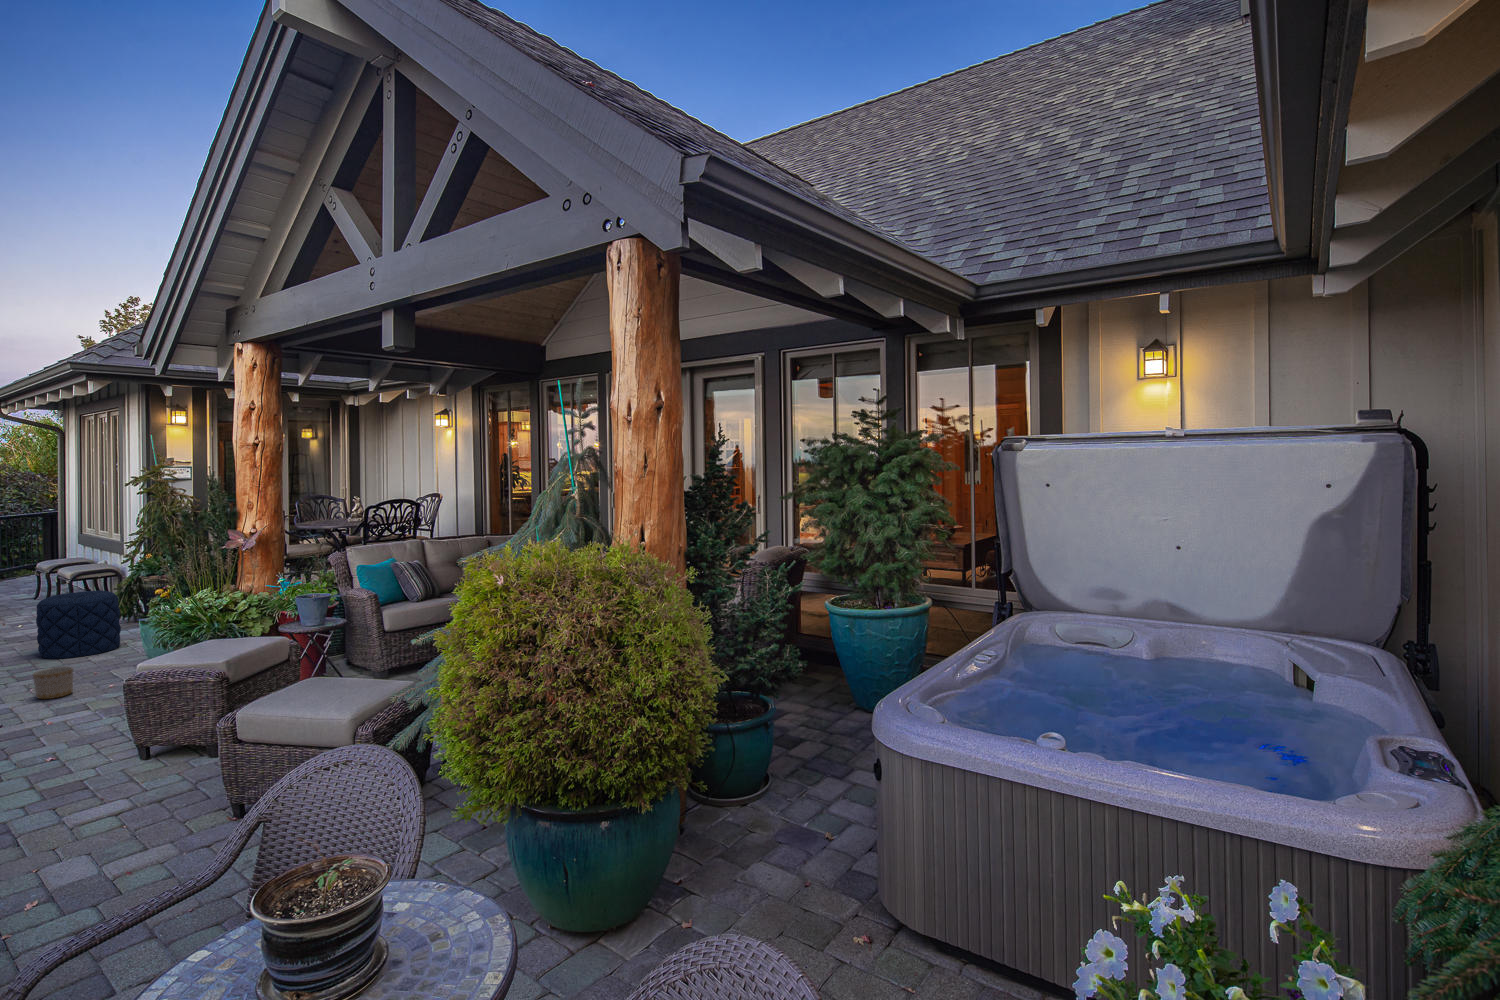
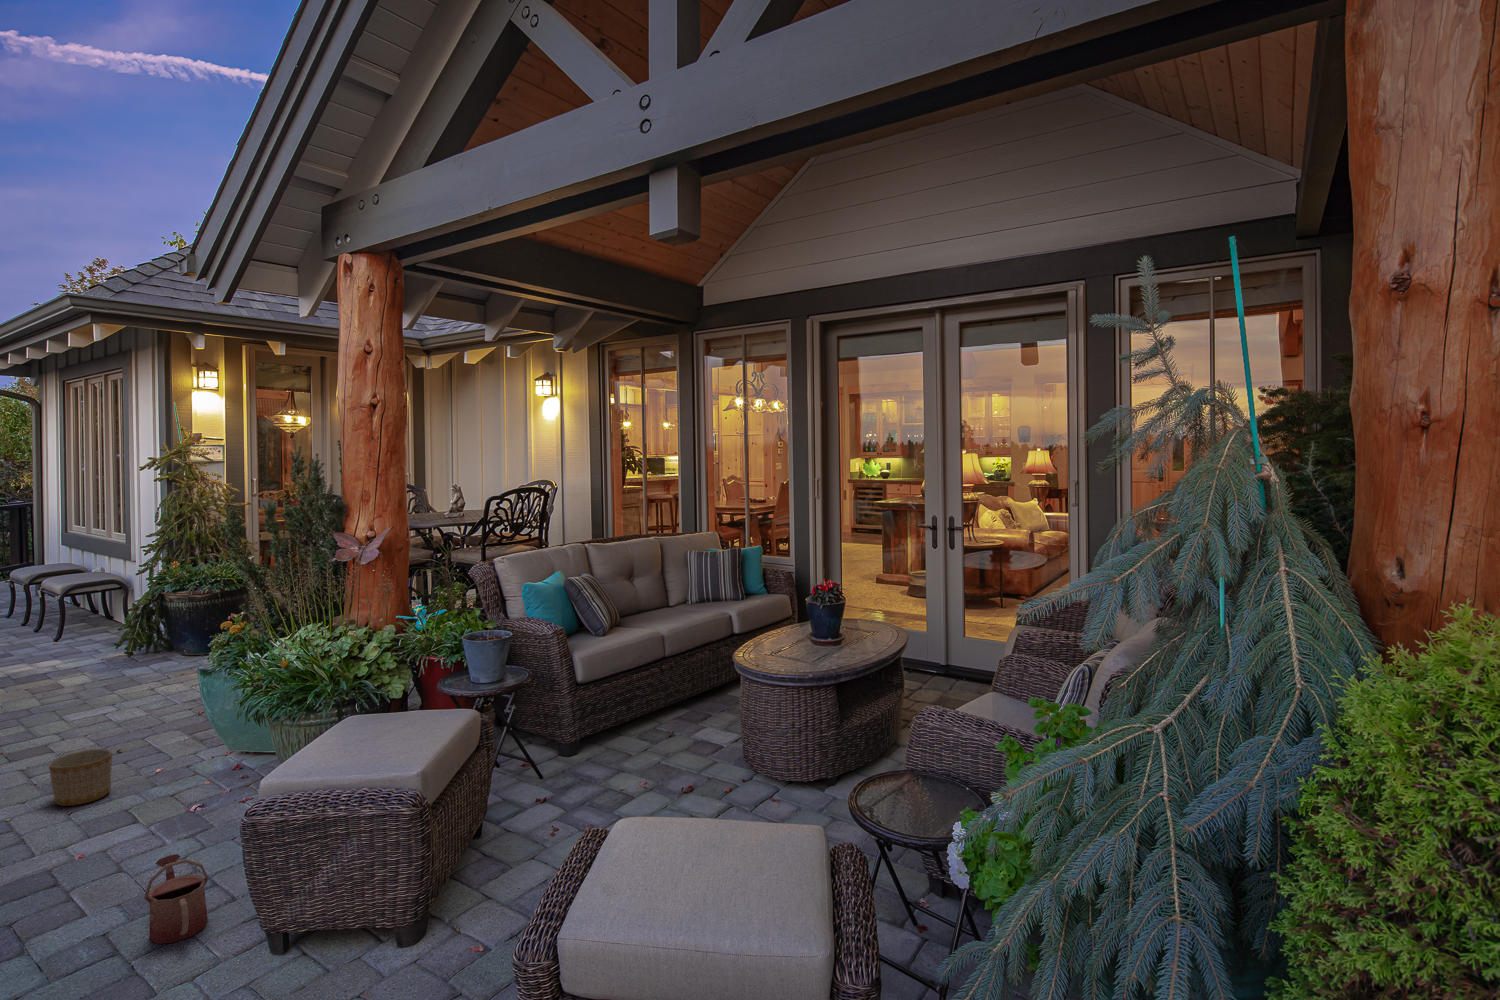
pouf: present [36,591,121,659] -> none [36,618,154,721]
watering can: none [68,708,106,752] -> present [144,854,209,944]

